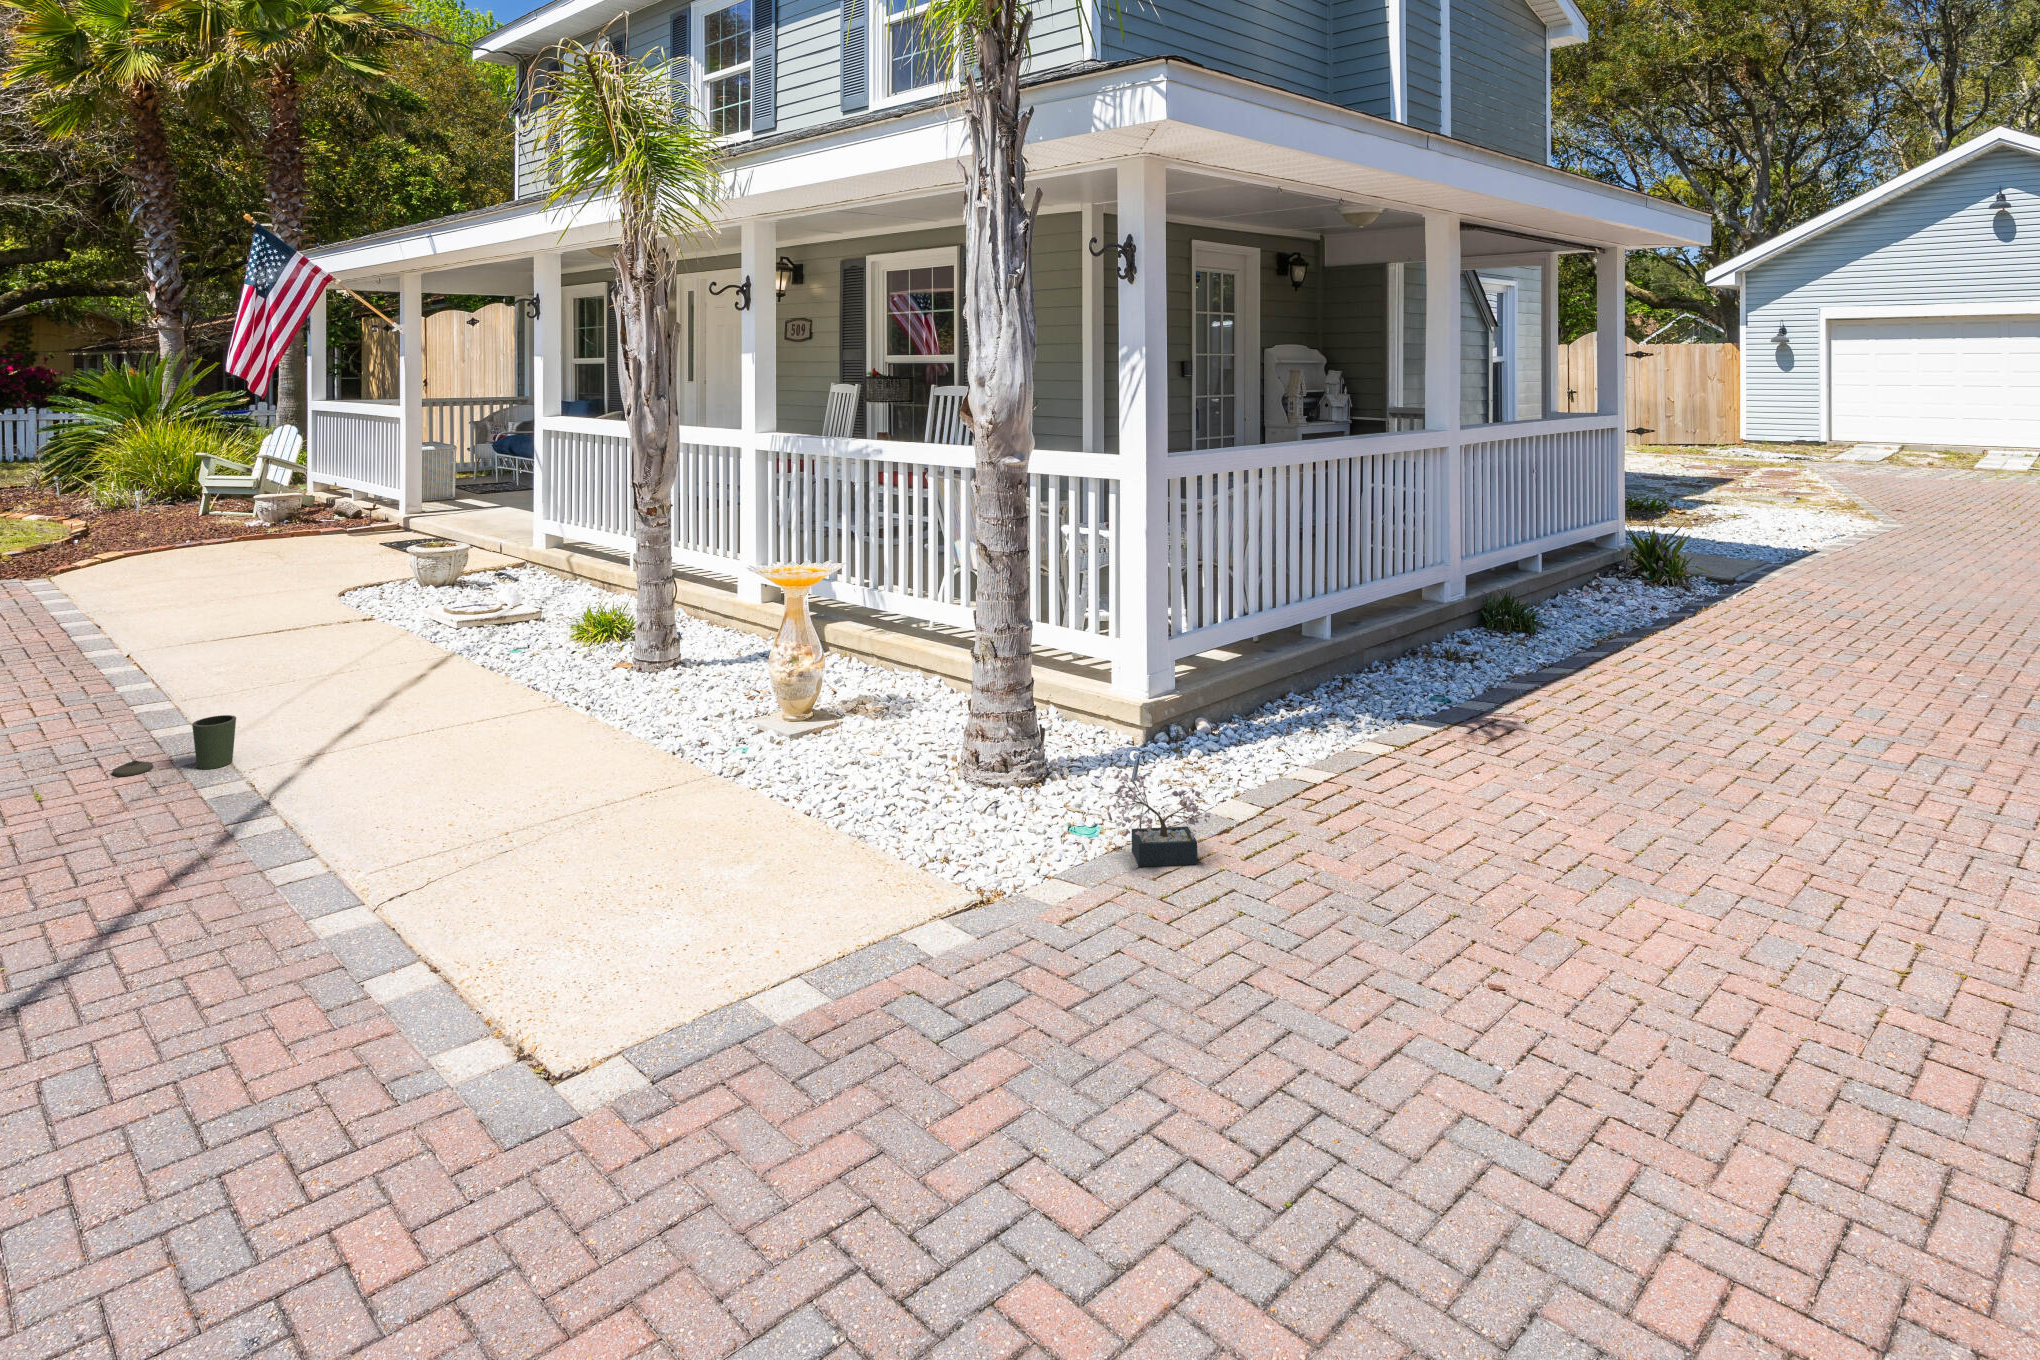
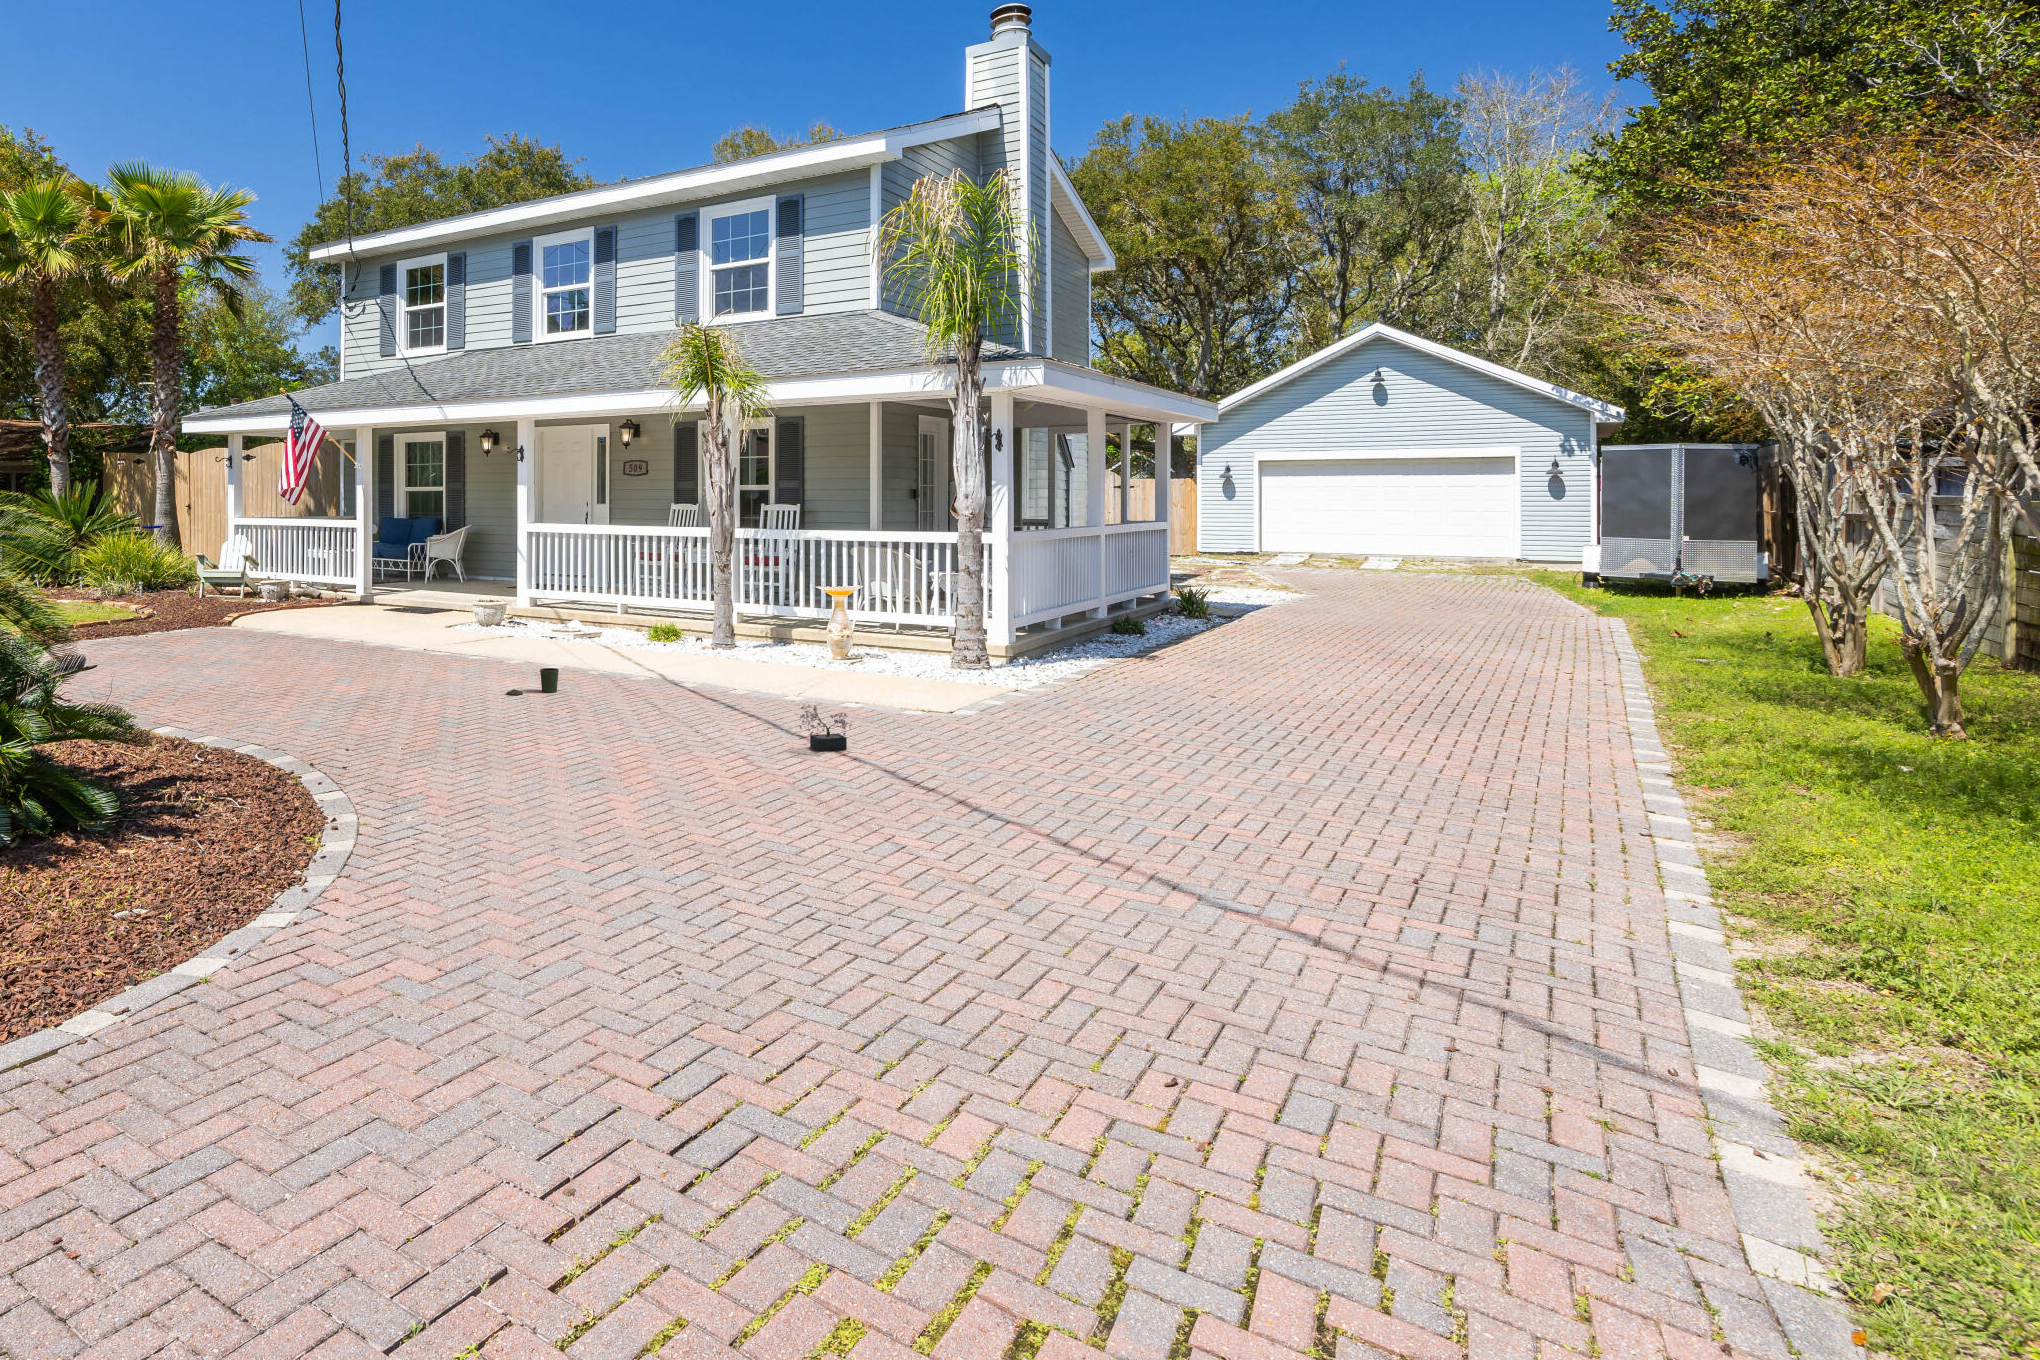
decorative plant: present [1107,770,1211,867] -> present [799,705,852,751]

